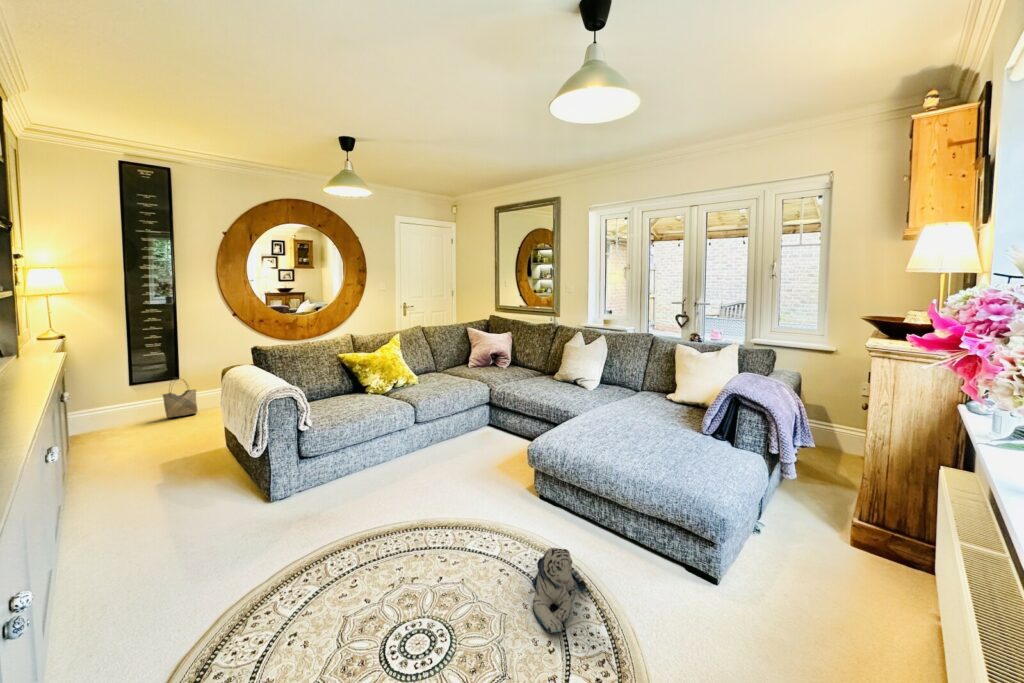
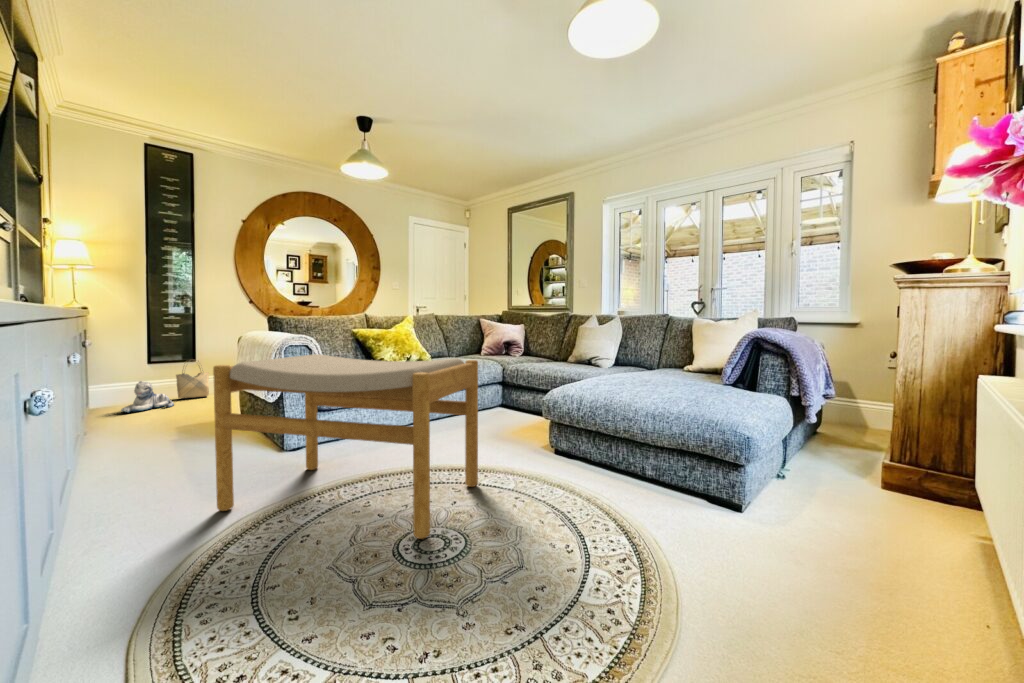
footstool: none [192,419,463,638] -> present [213,354,478,539]
plush toy: present [532,548,586,633] -> present [121,381,174,412]

